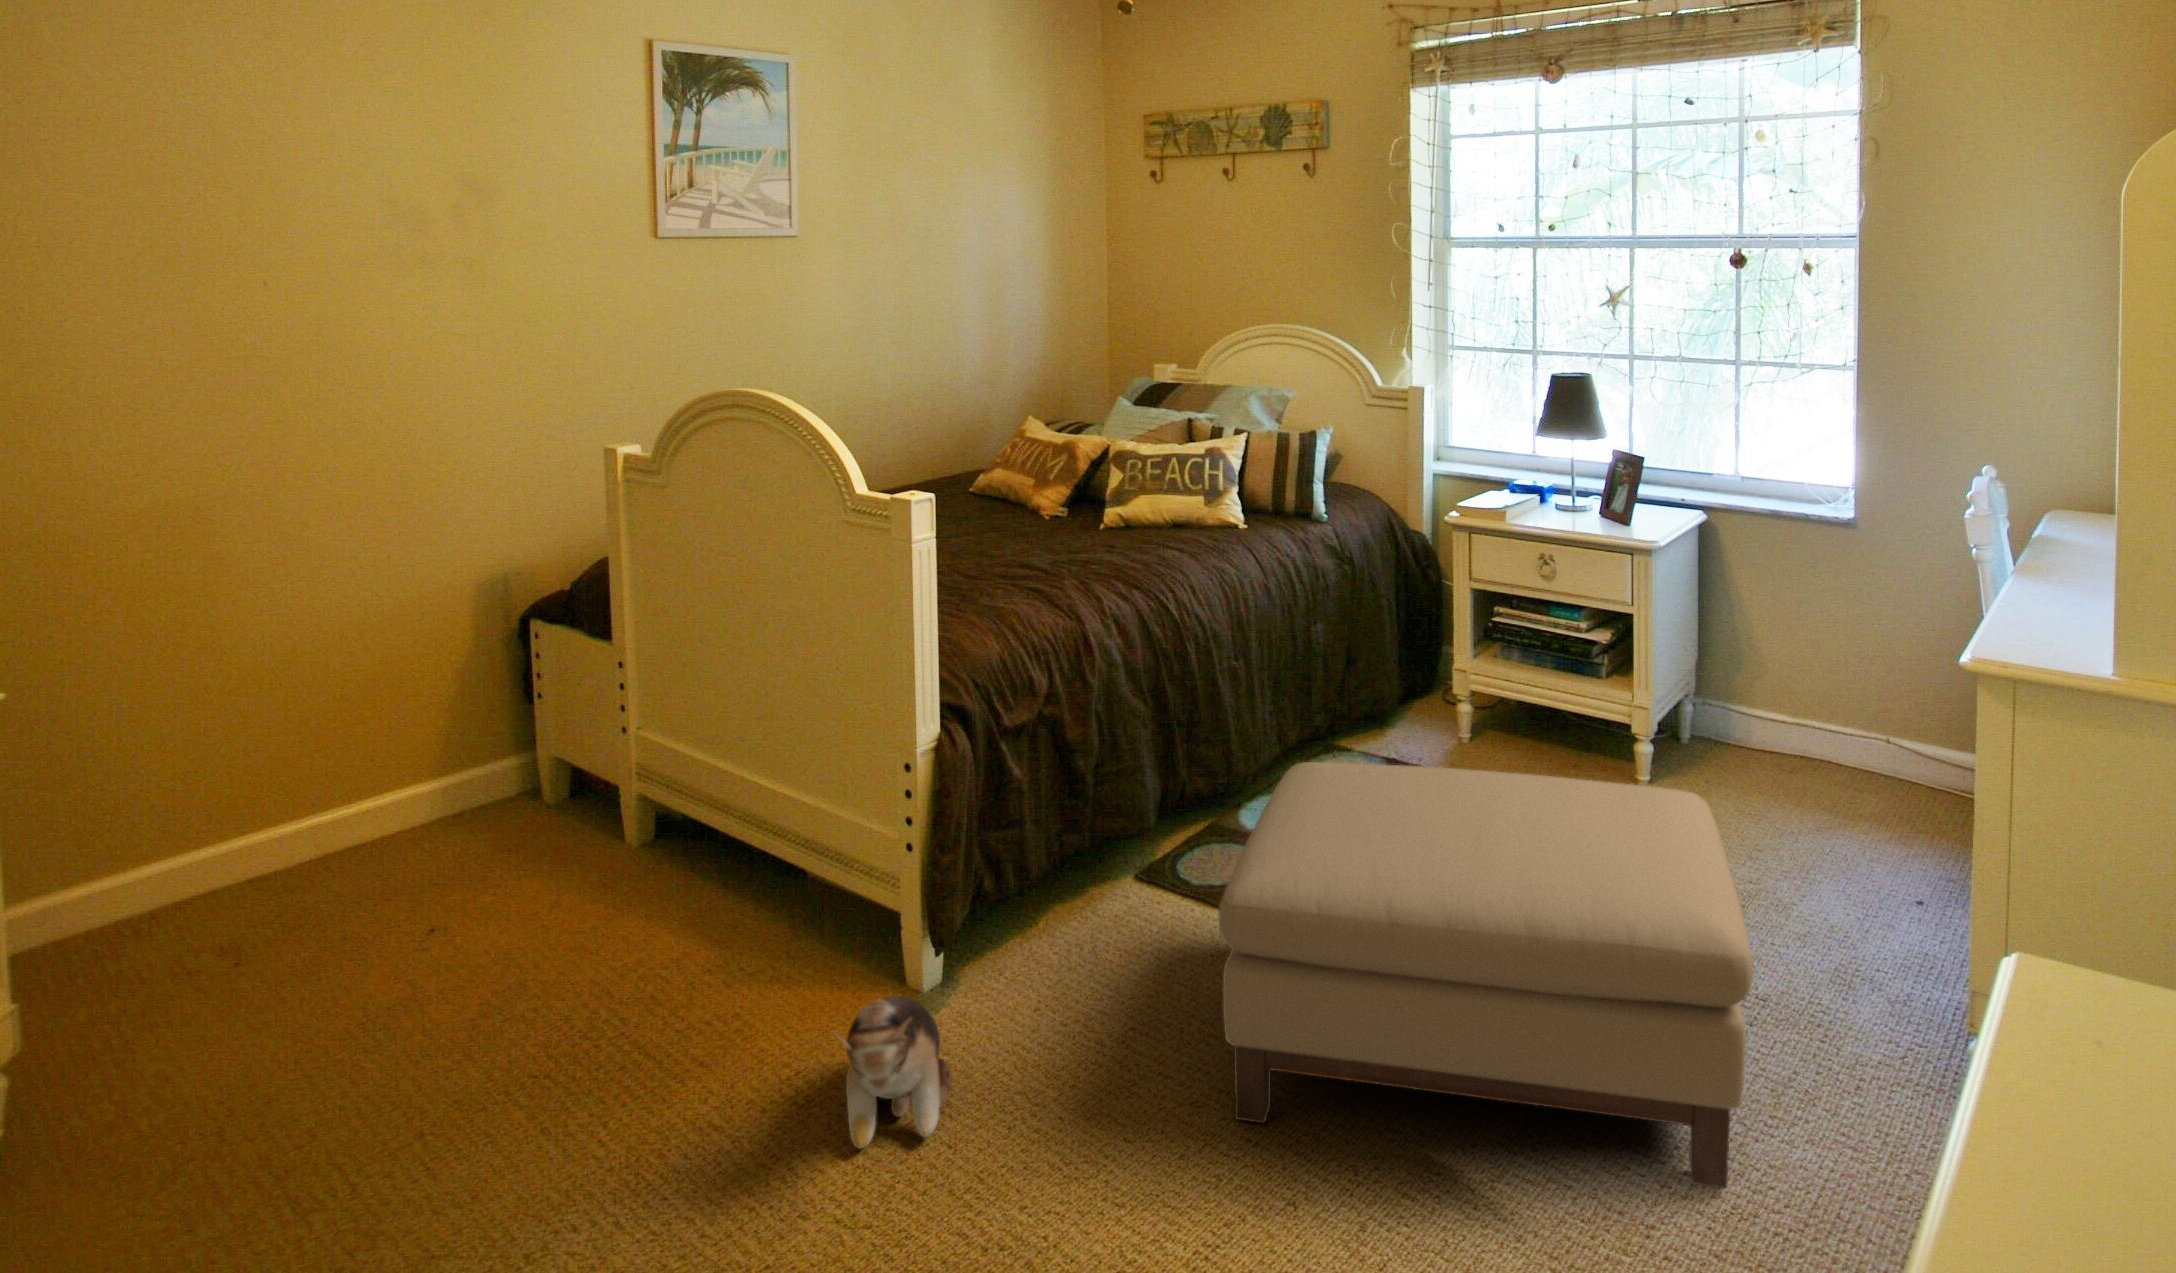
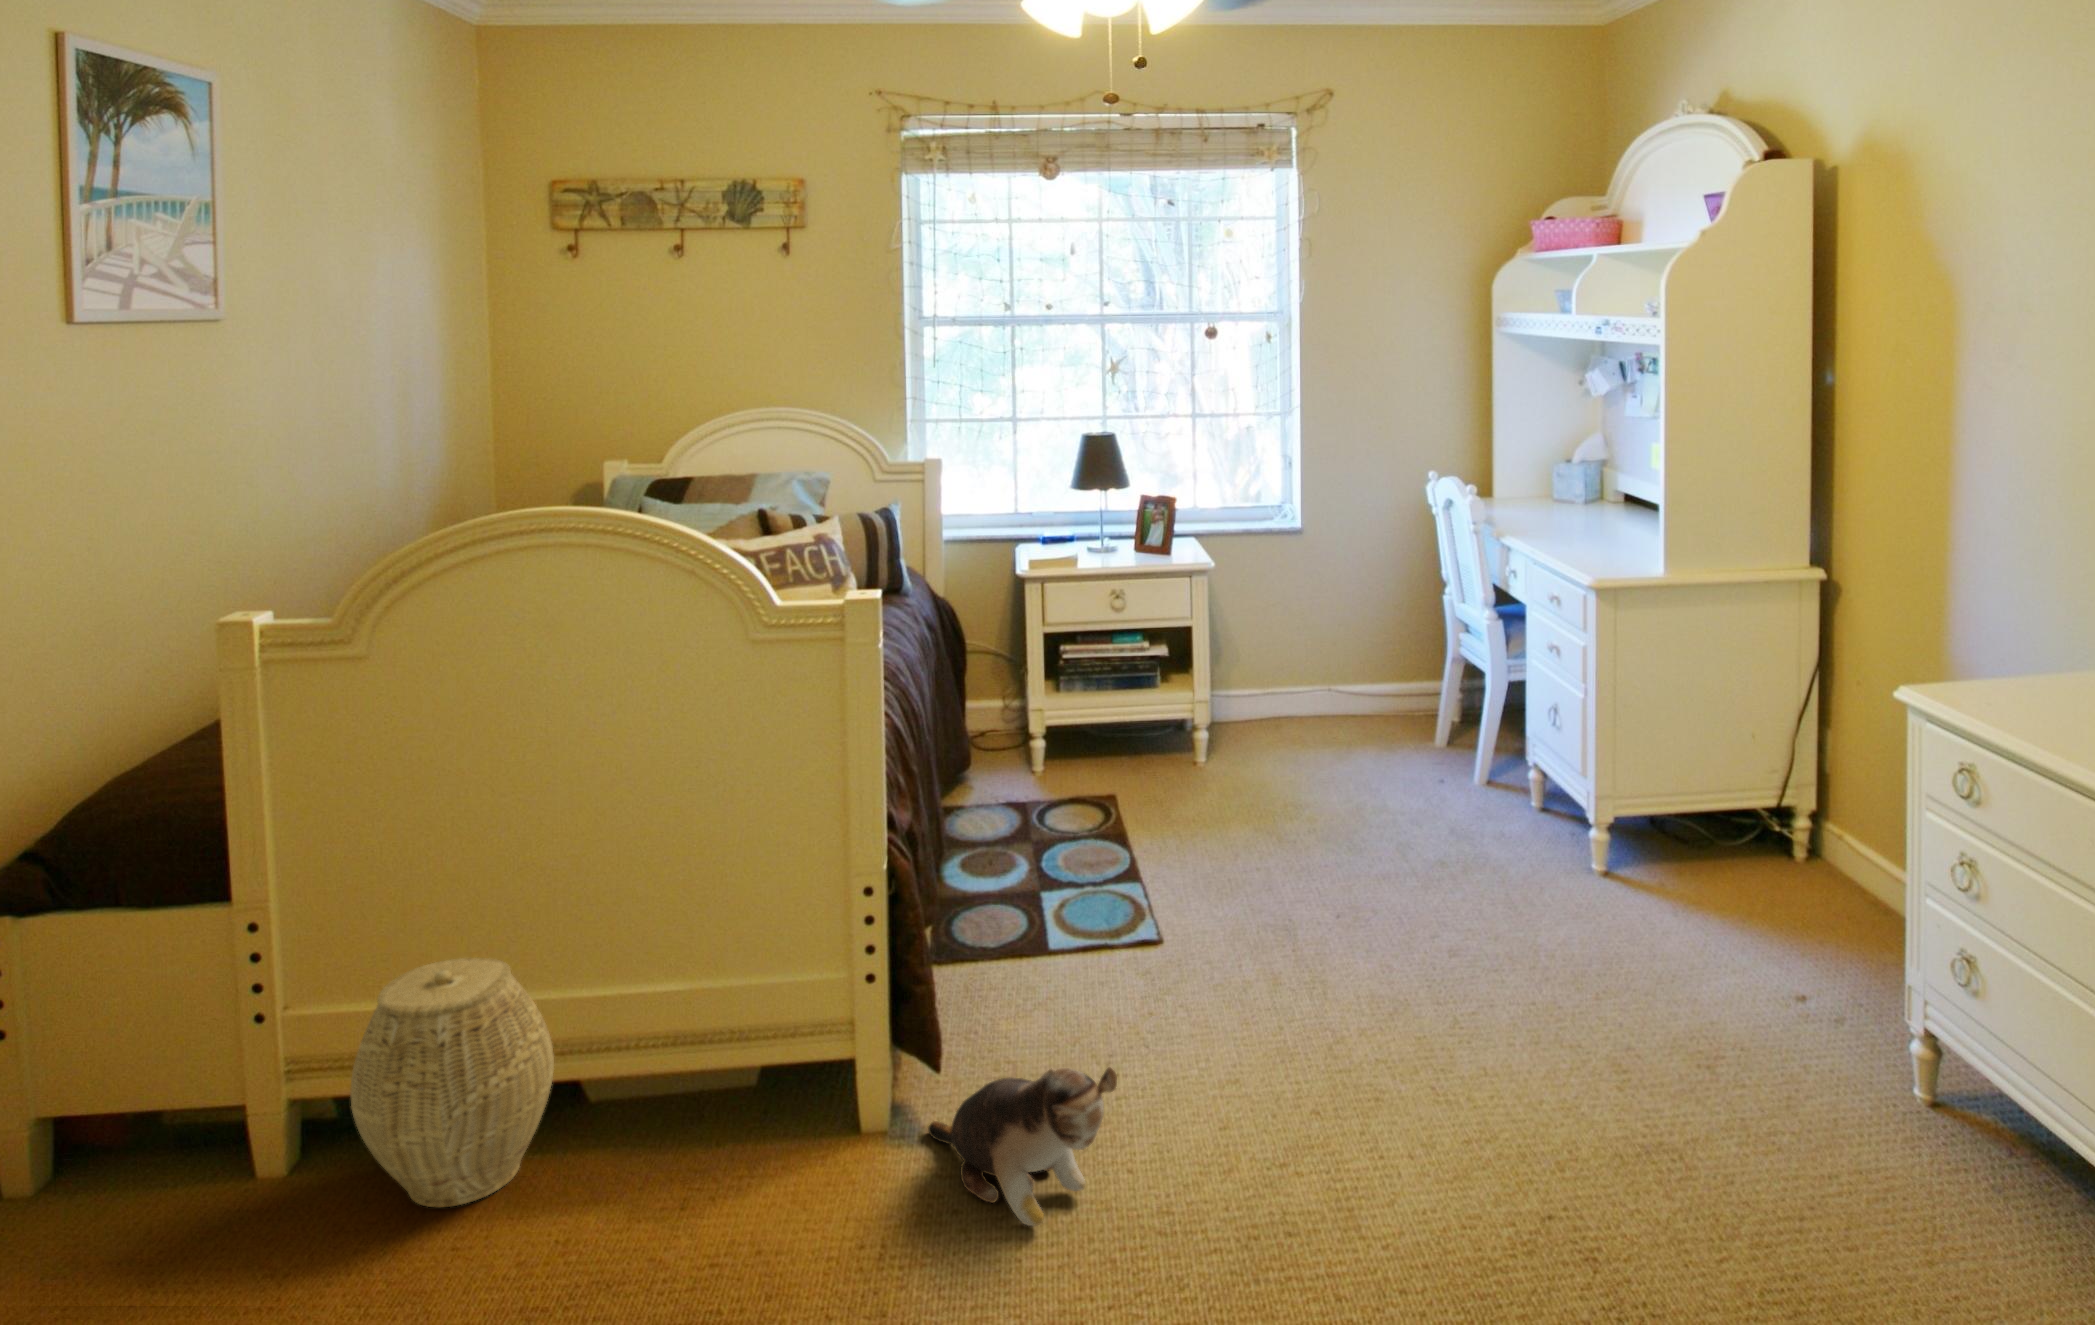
woven basket: none [558,748,711,941] -> present [350,958,554,1207]
ottoman: present [1219,762,1753,1189] -> none [1129,738,1587,1074]

